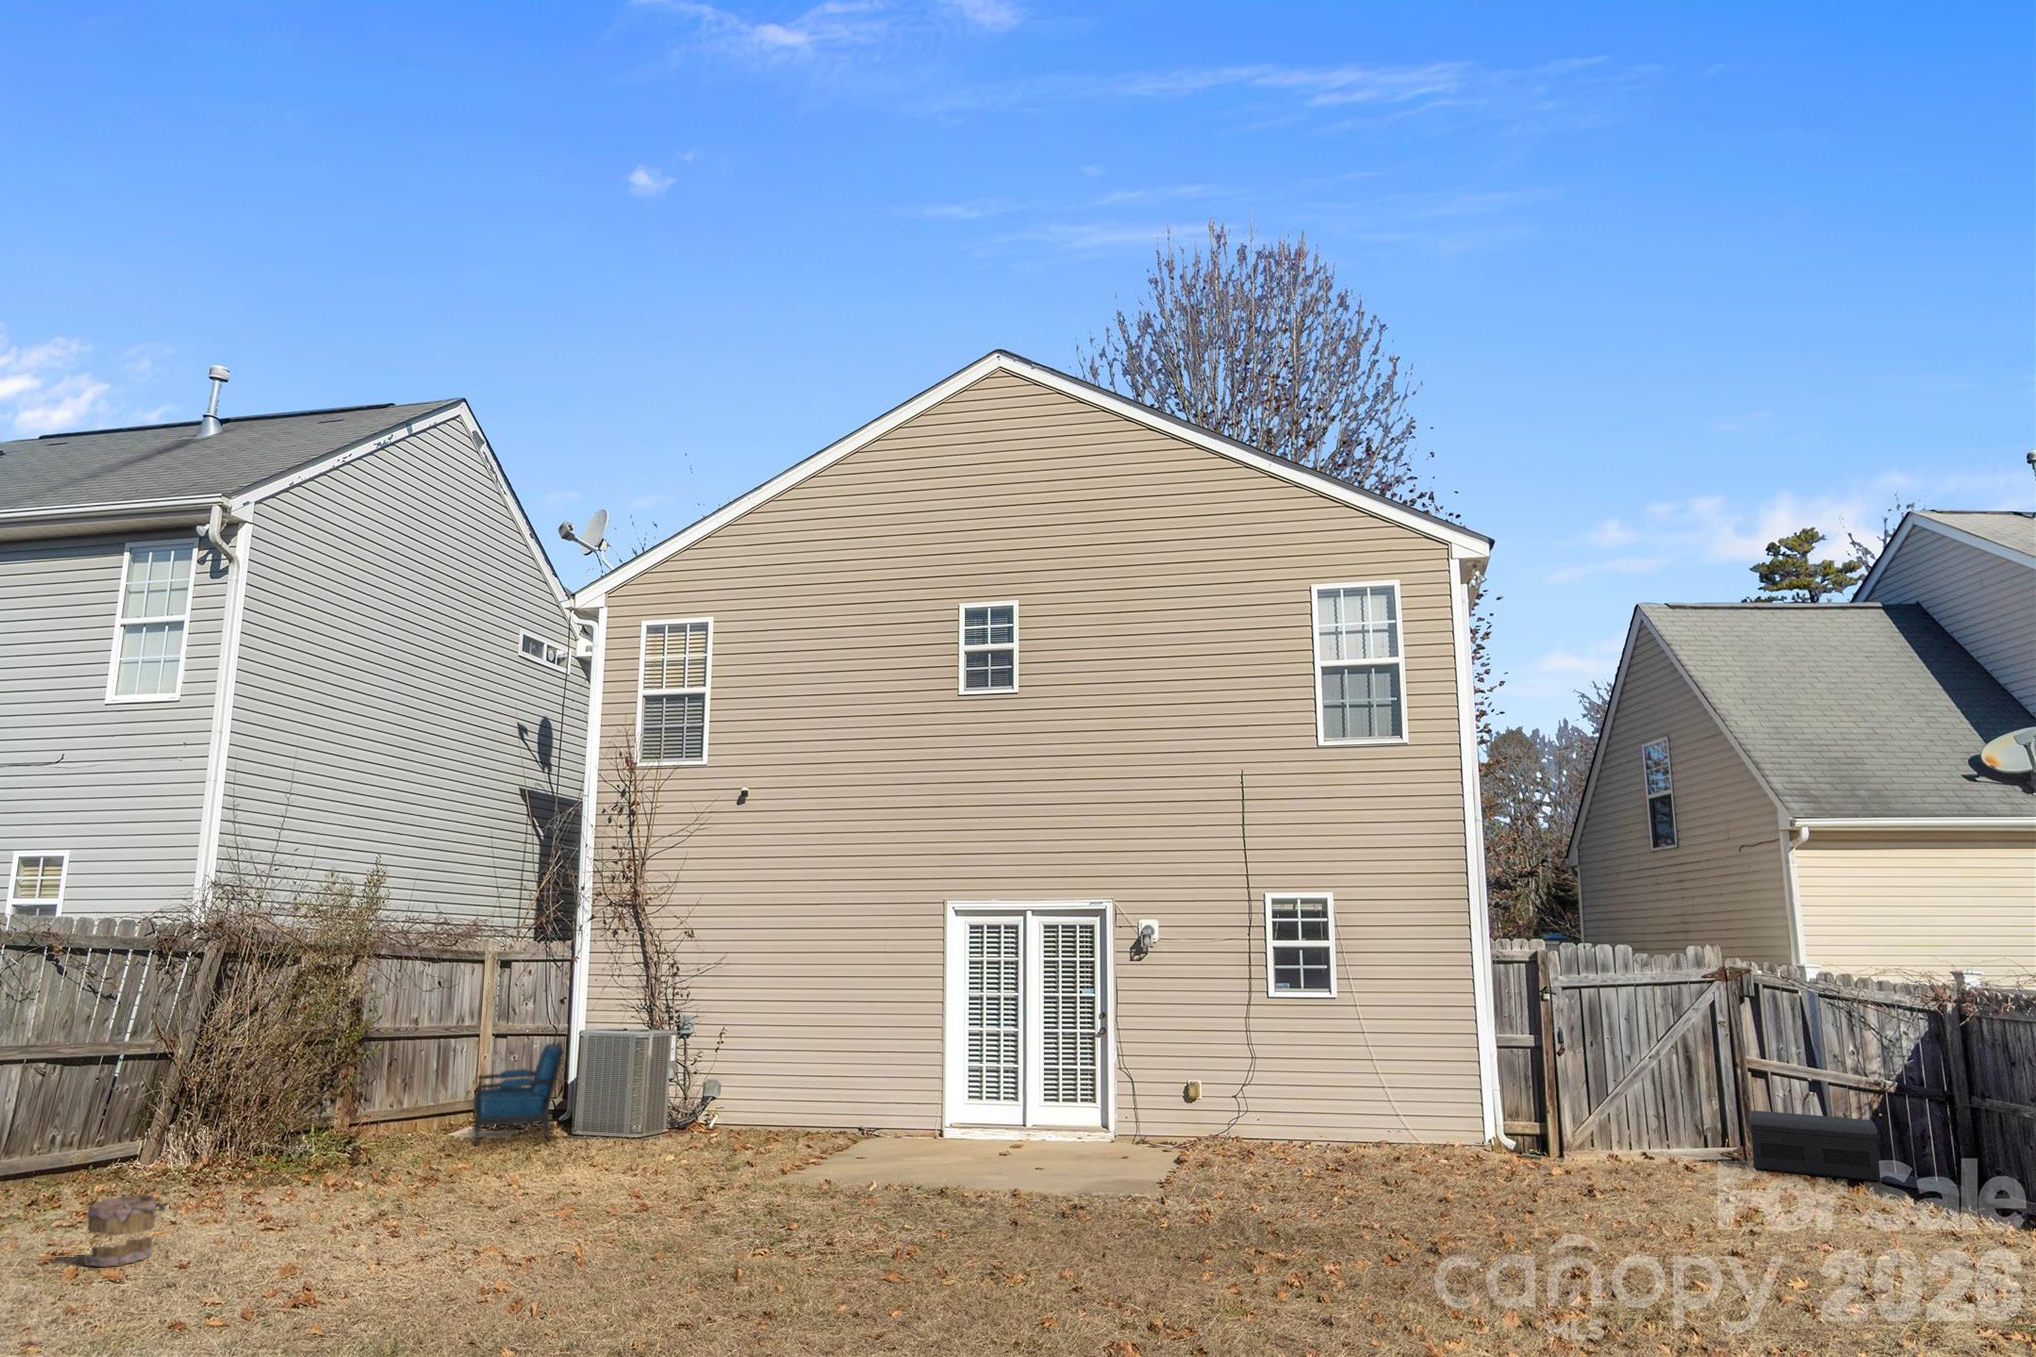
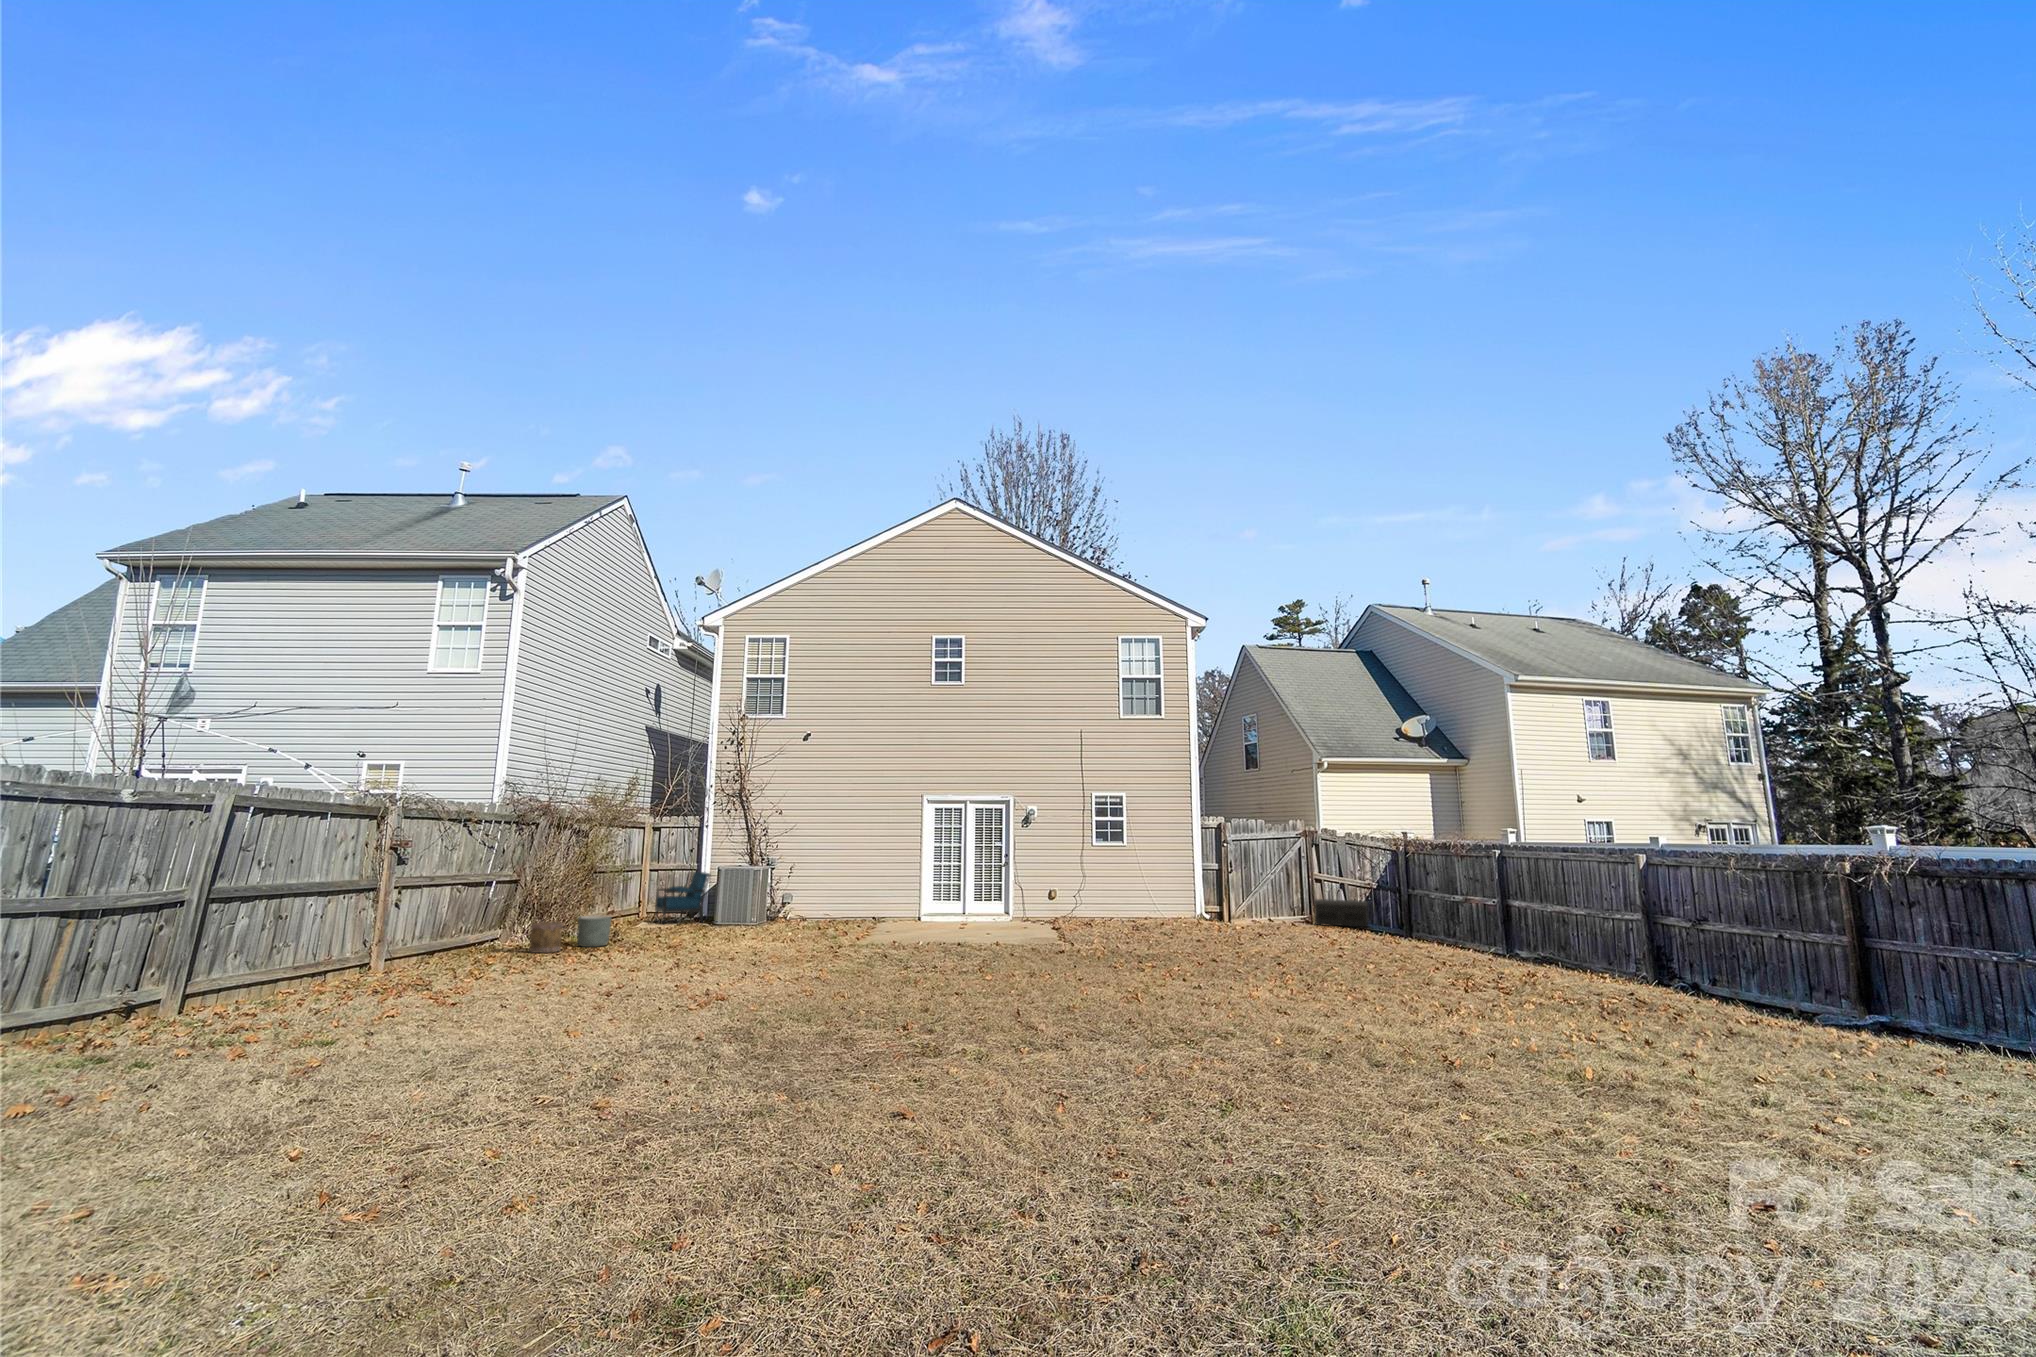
planter: none [206,1171,278,1241] -> present [577,915,611,947]

